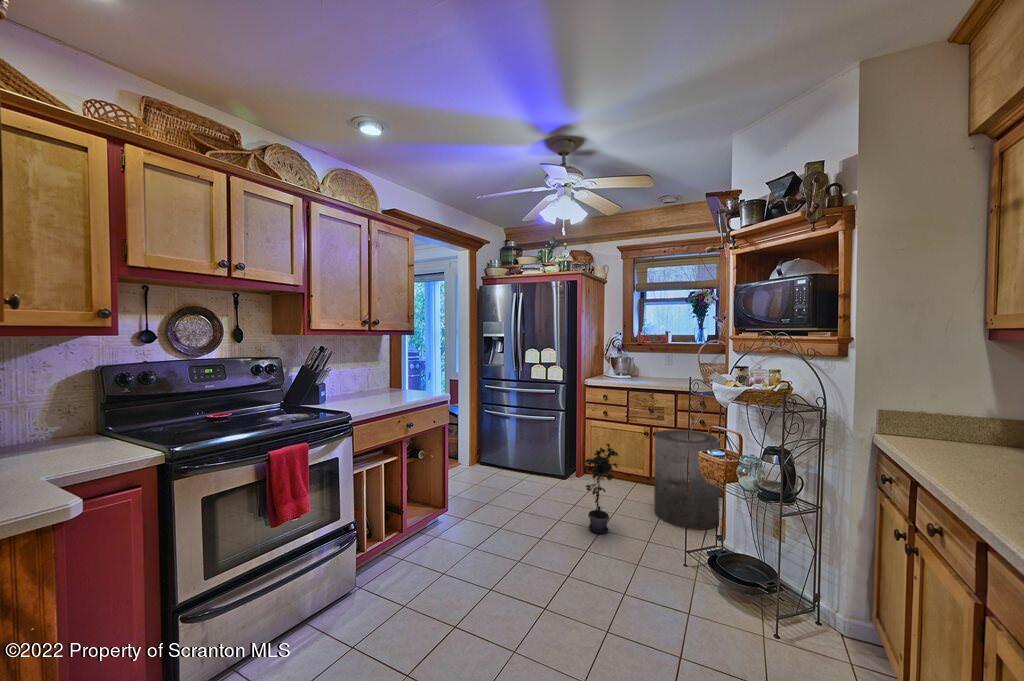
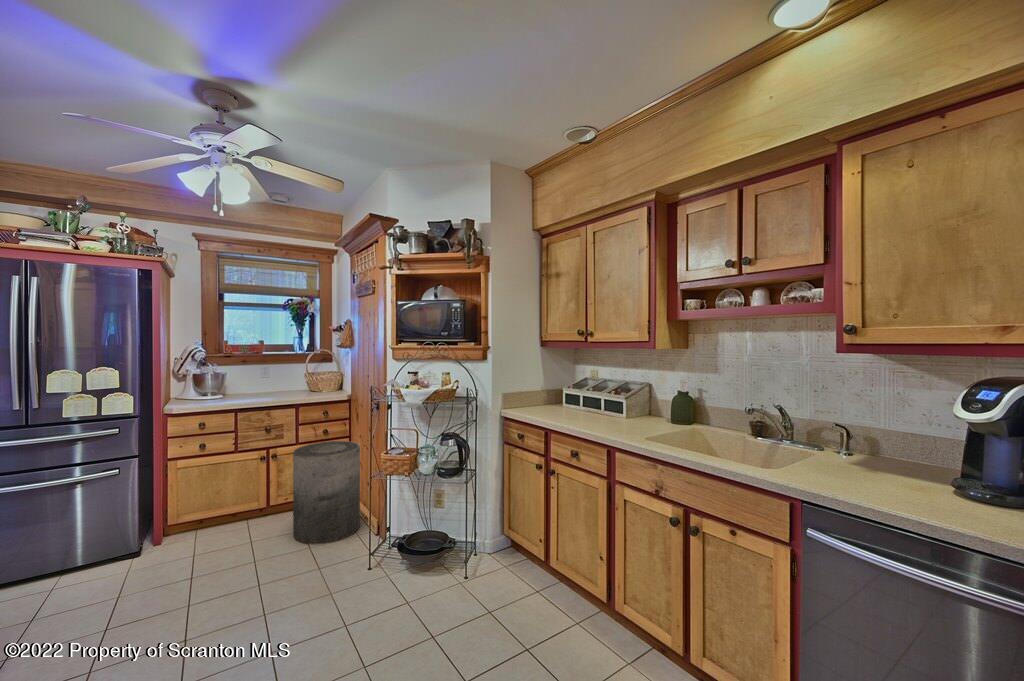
potted plant: present [583,444,618,533] -> none [226,477,282,592]

